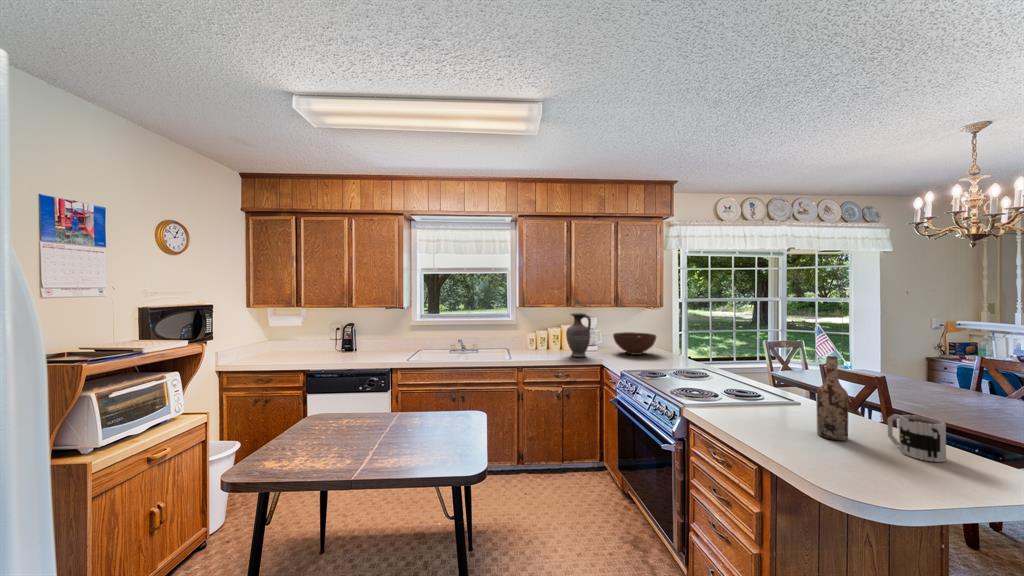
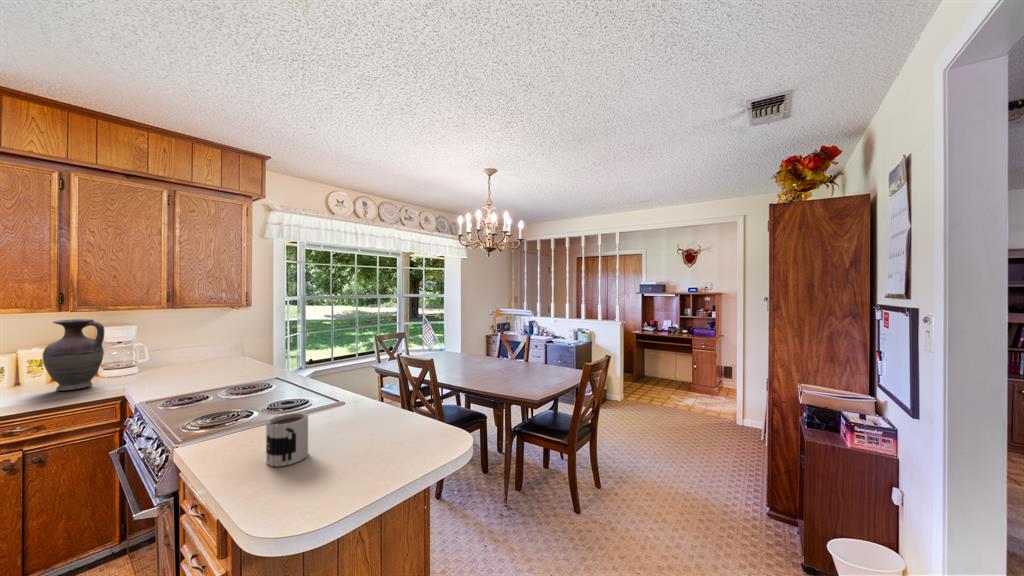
fruit bowl: present [613,332,656,355] -> none [162,339,235,370]
wine bottle: present [817,356,849,441] -> none [340,355,371,455]
mug: present [888,414,946,462] -> present [266,413,308,467]

